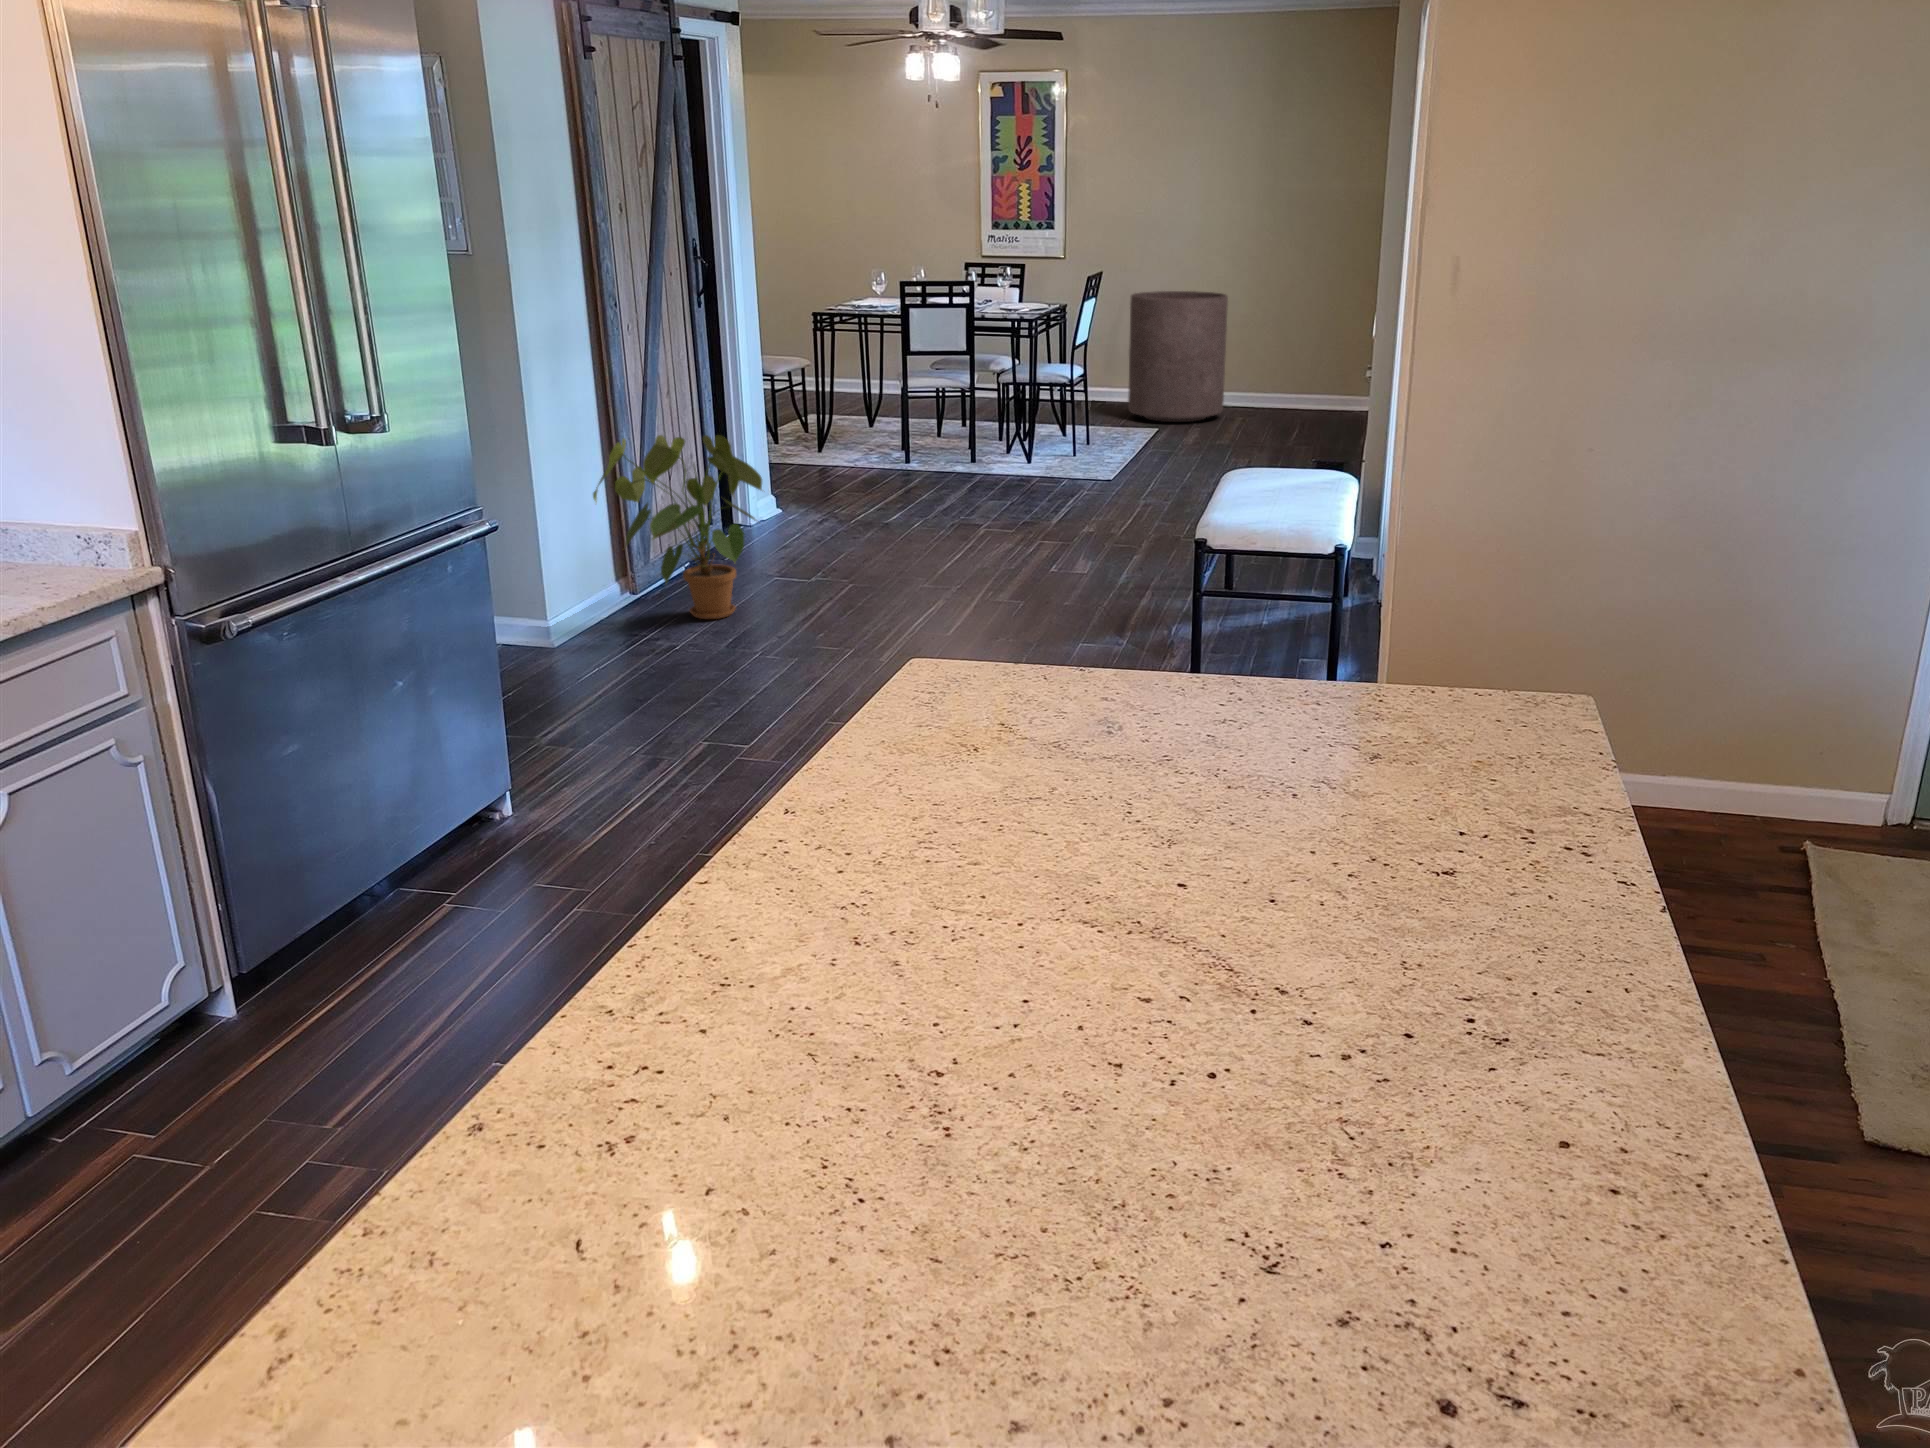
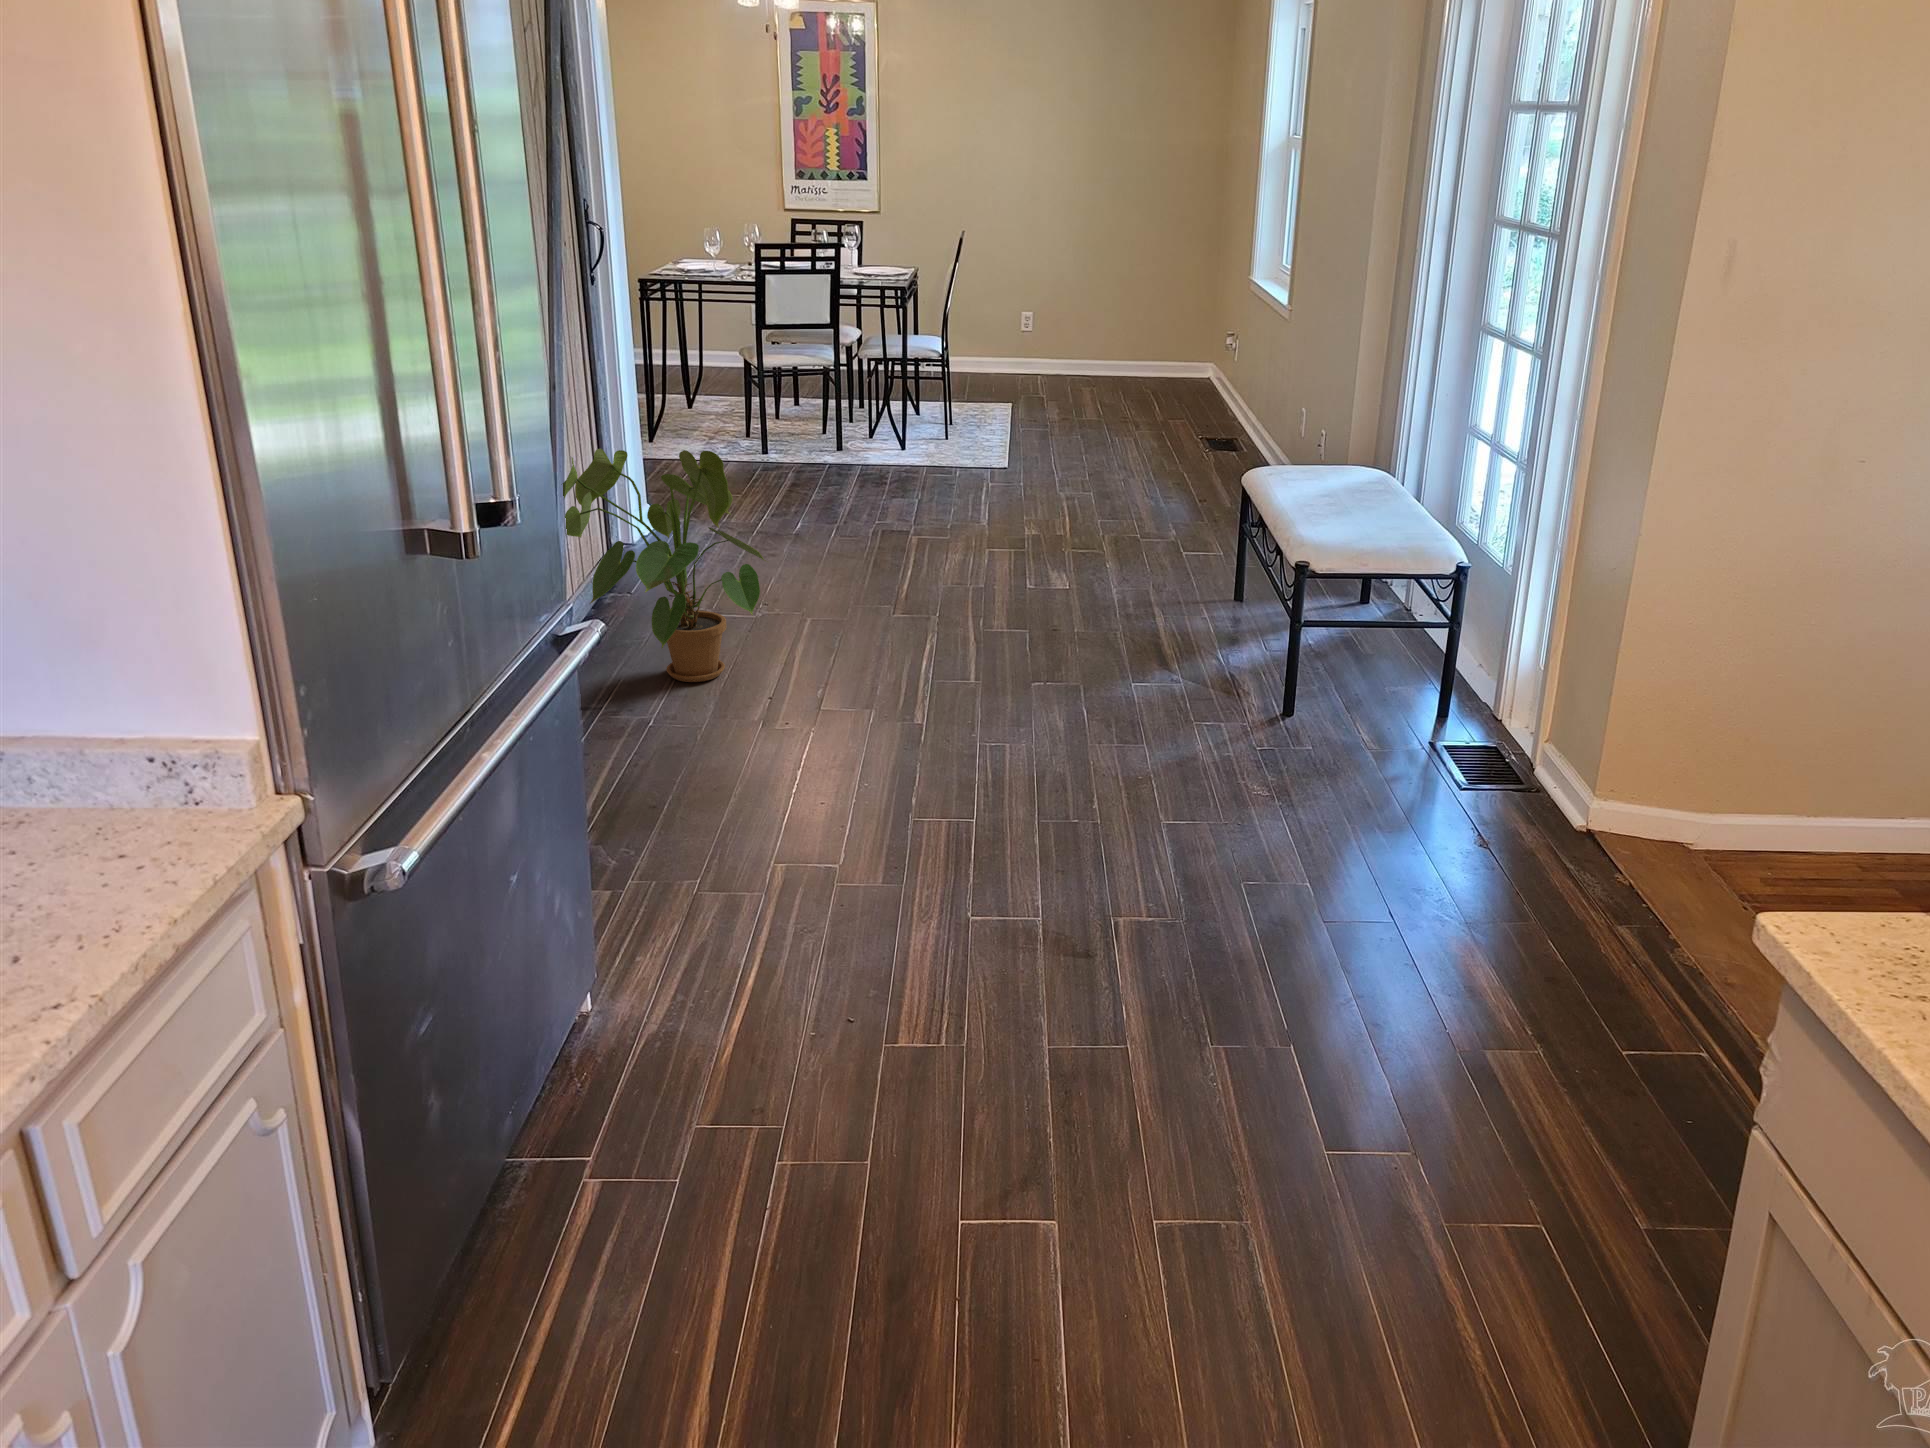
trash can: present [1128,291,1228,422] -> none [961,252,1068,396]

